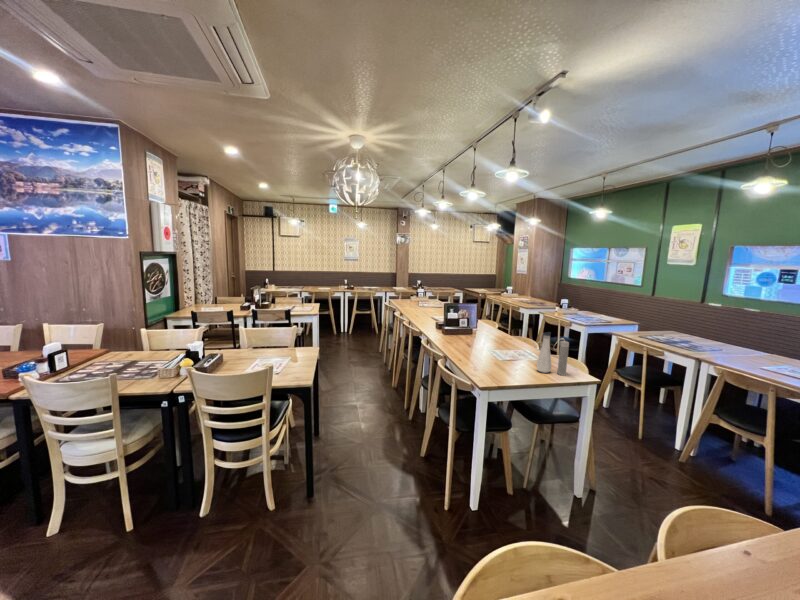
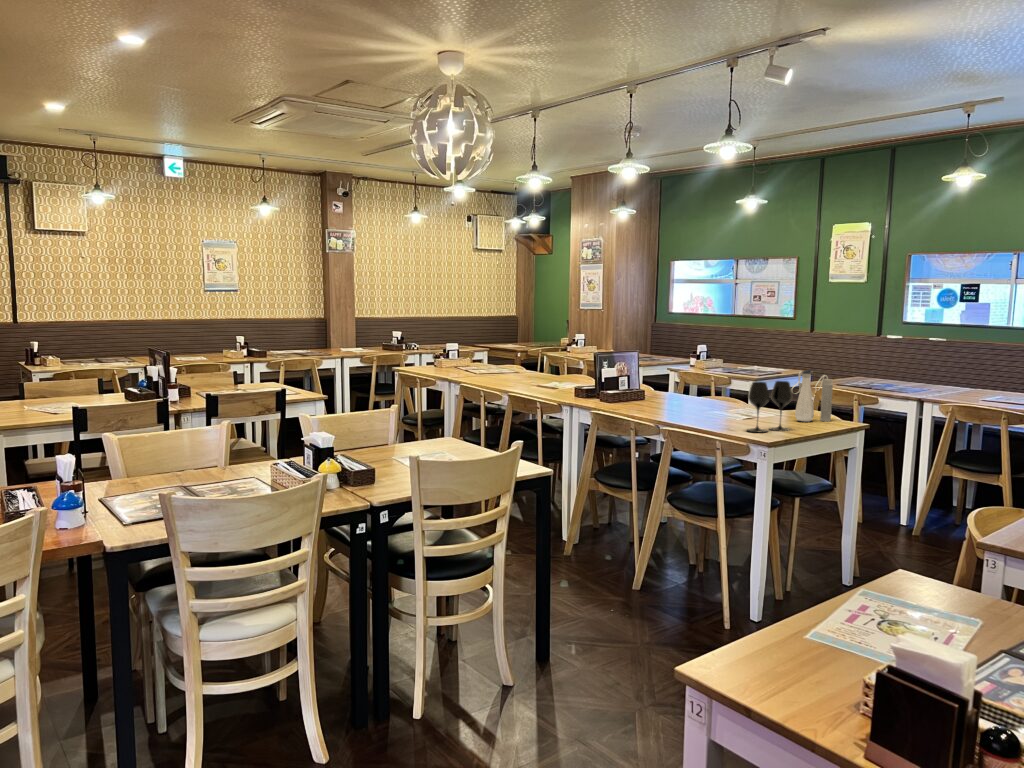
wine glass: none [478,339,517,381] -> present [747,381,792,432]

